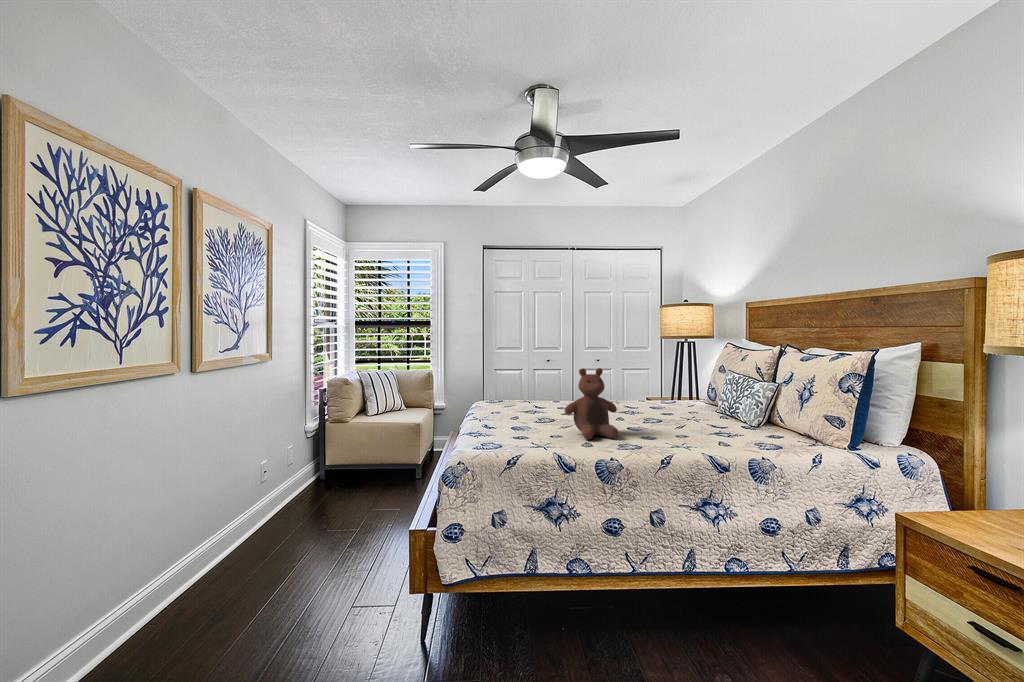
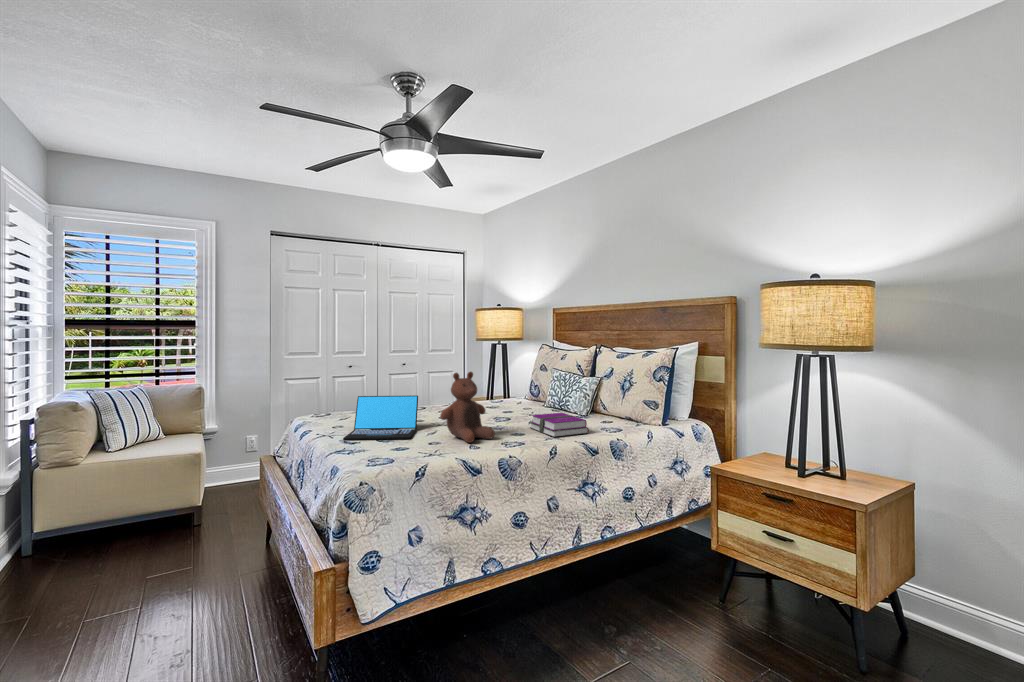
laptop: none [488,387,562,429] -> present [343,396,418,440]
hardback book: none [671,419,732,446] -> present [530,413,589,437]

